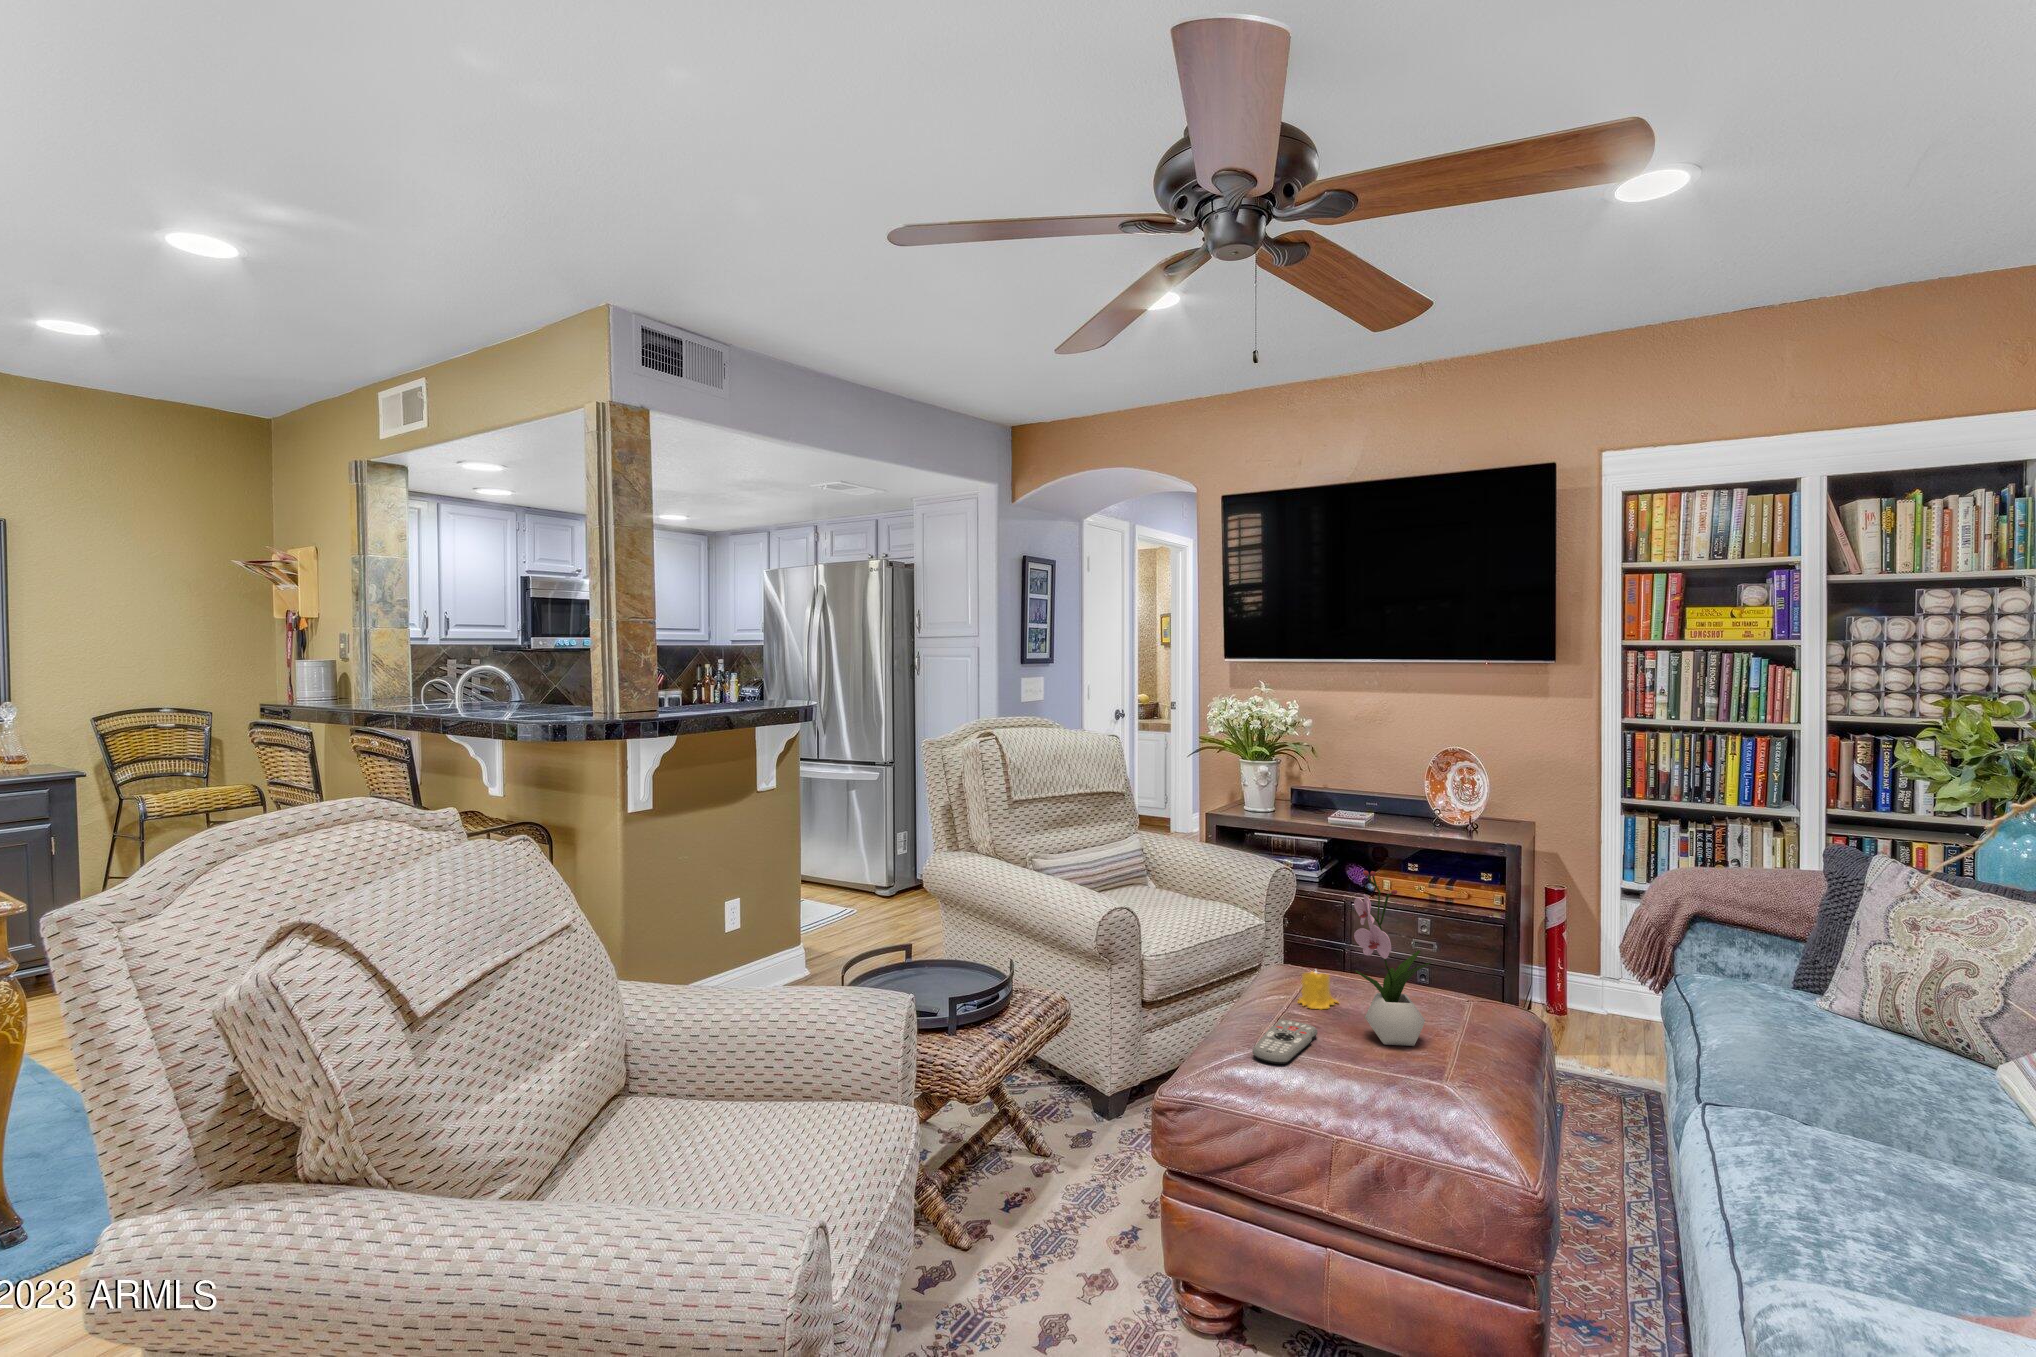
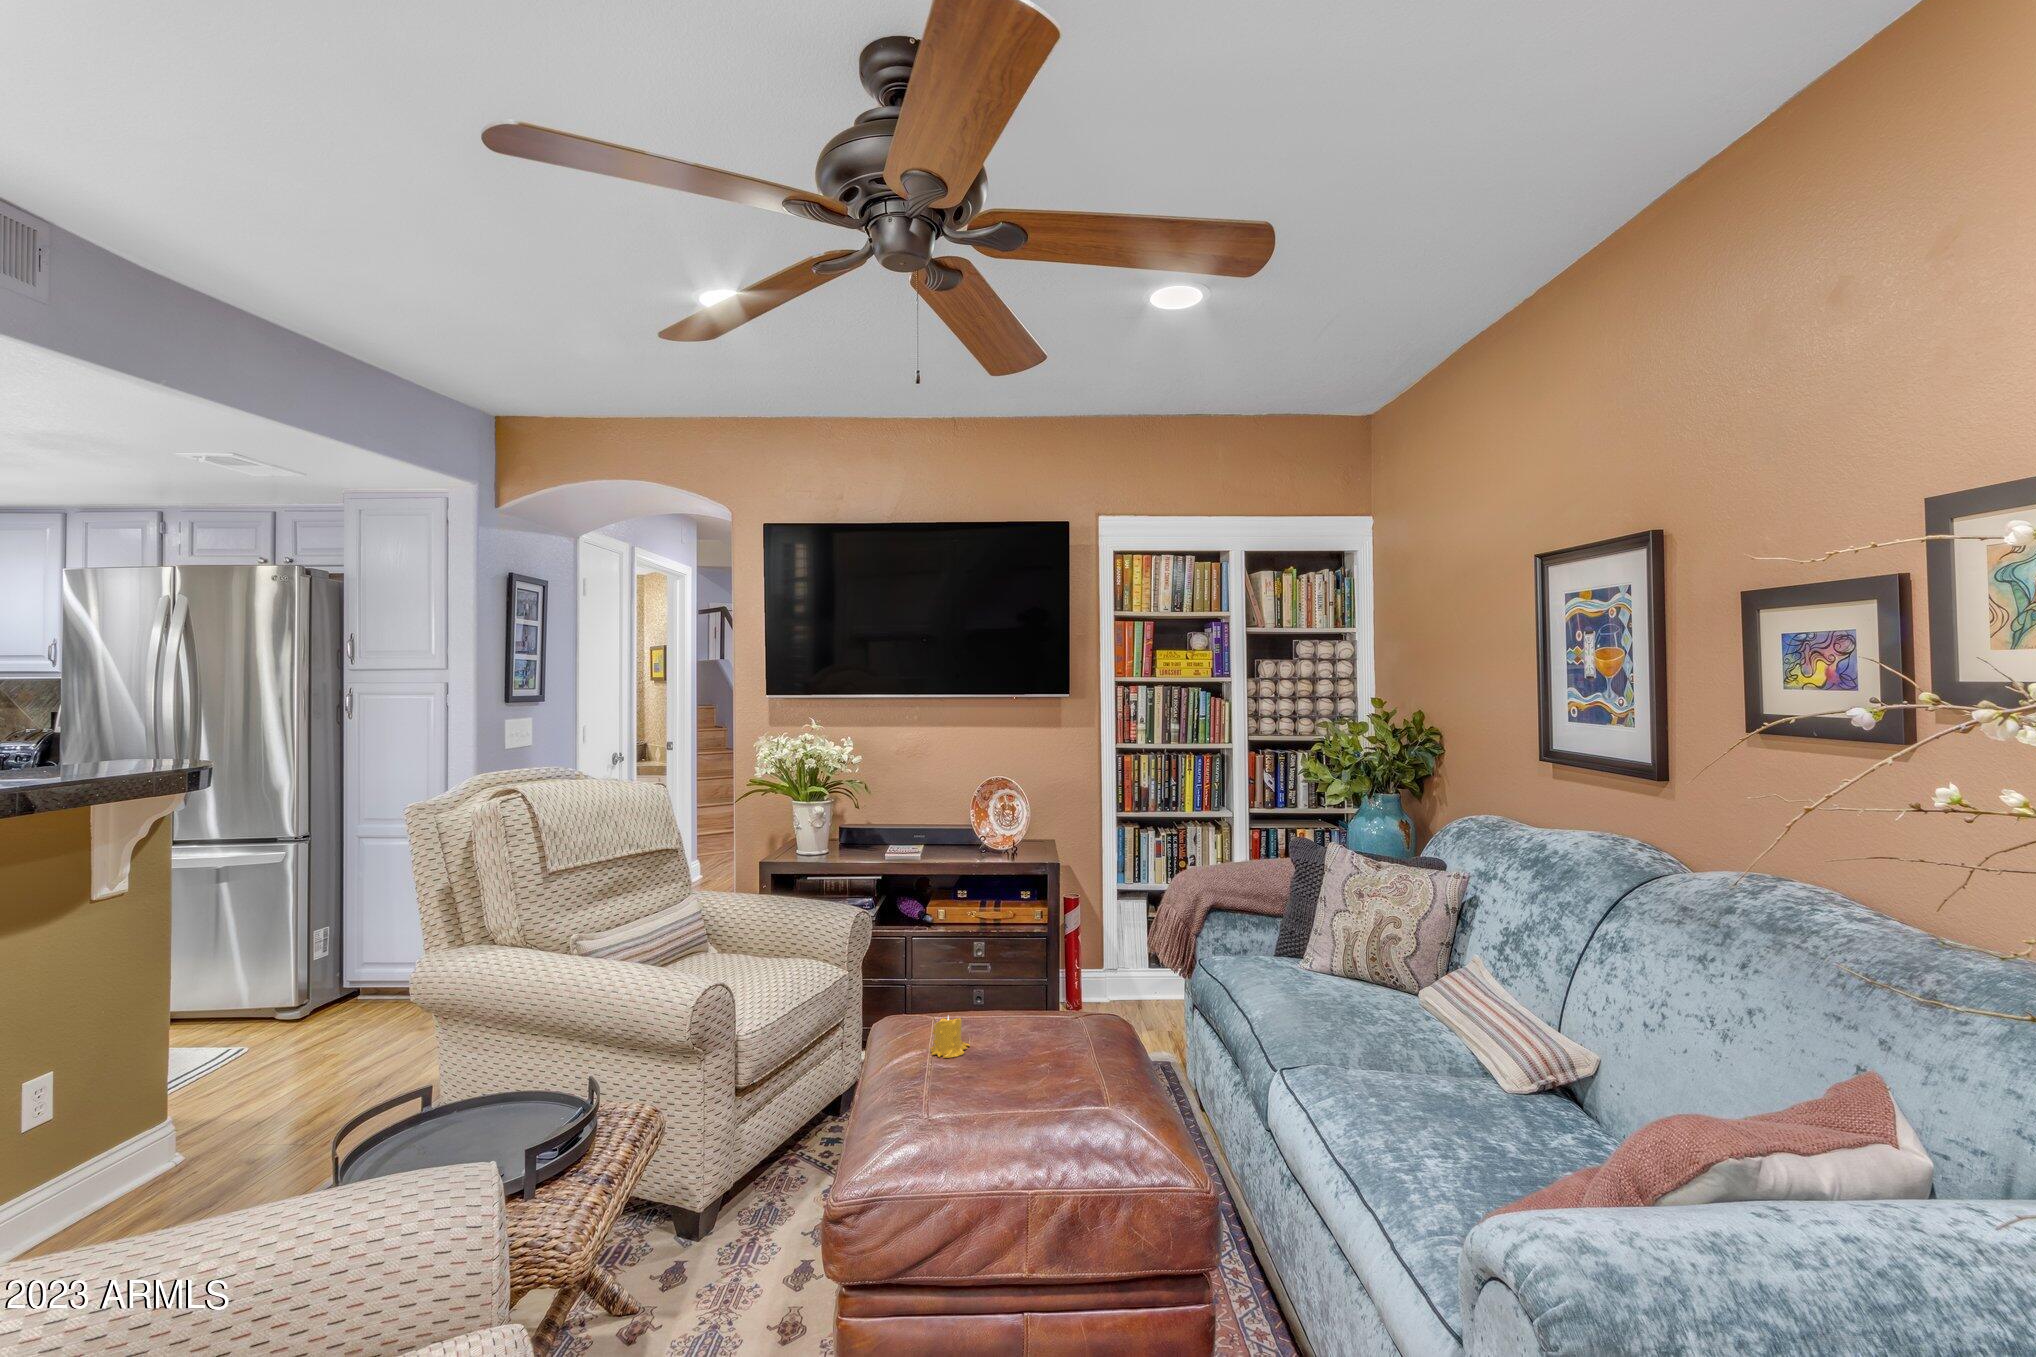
flower arrangement: present [1354,871,1431,1046] -> none [998,907,1073,1080]
remote control: present [1253,1020,1317,1064] -> none [921,1076,970,1129]

